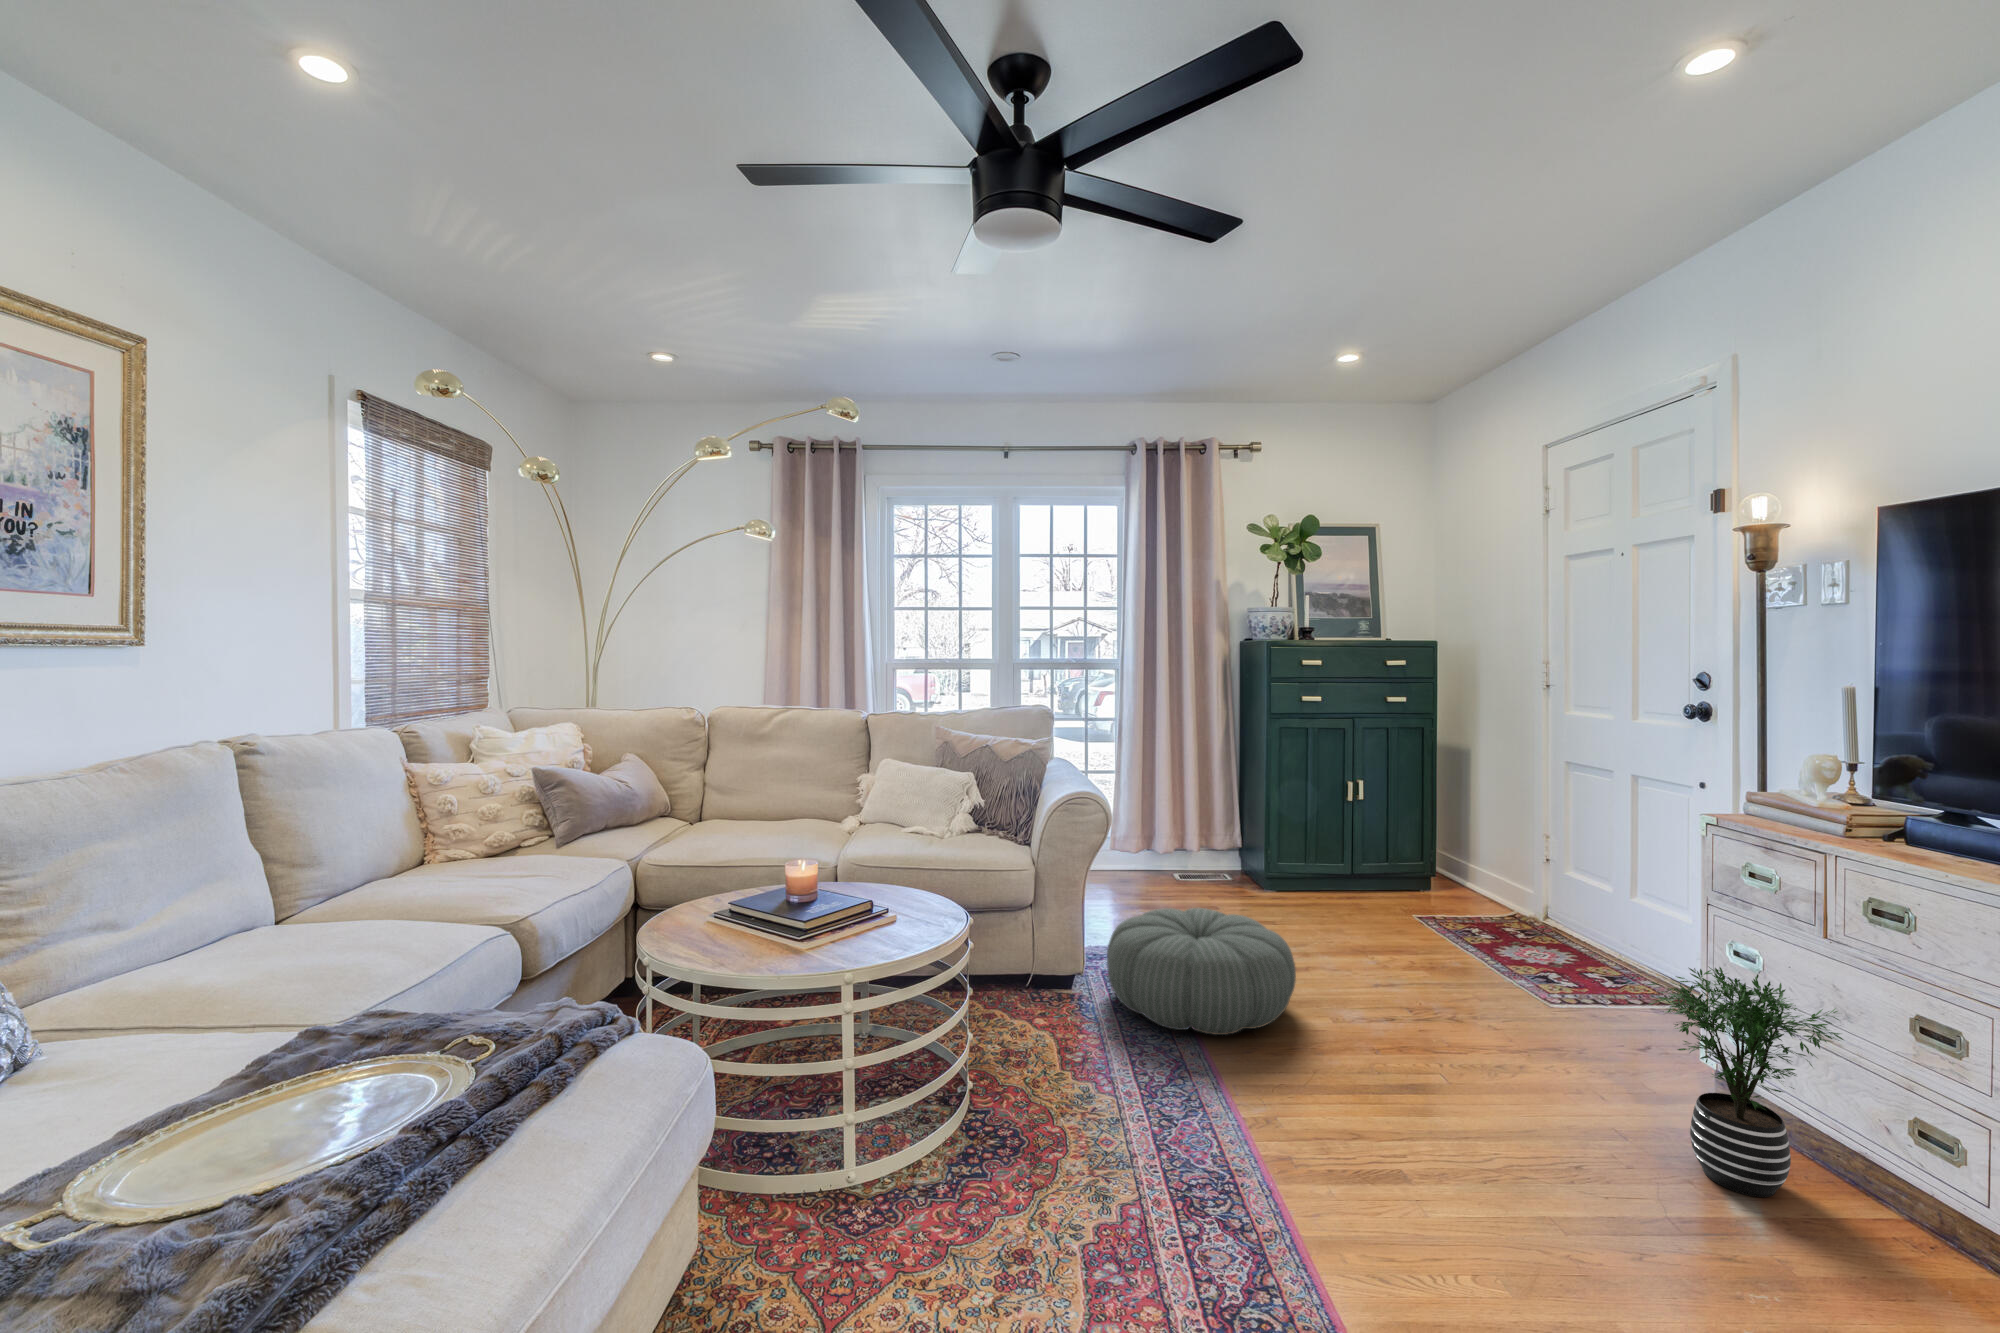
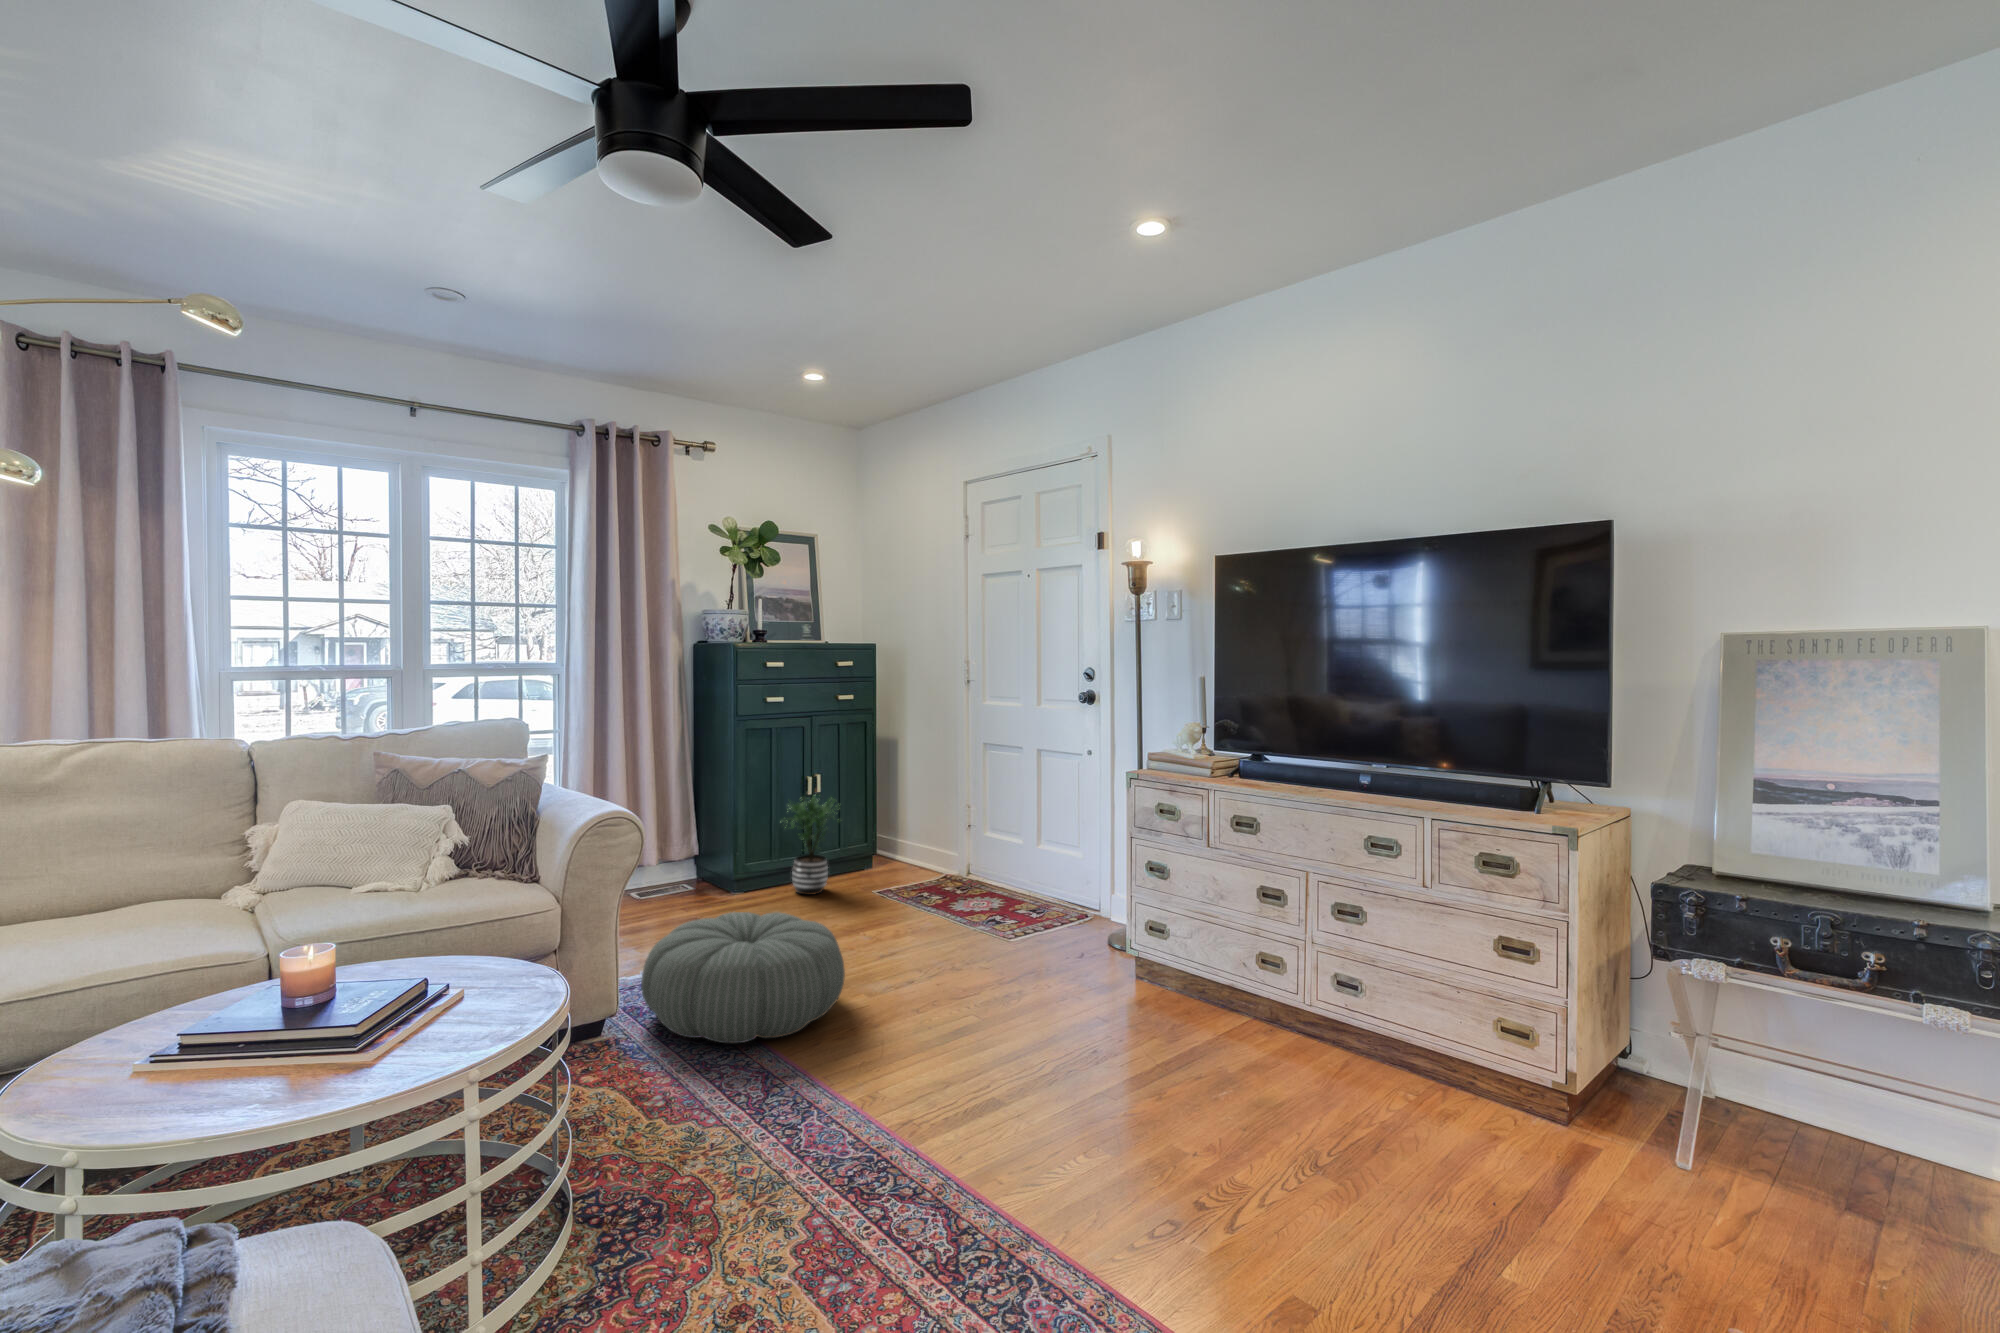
potted plant: present [1647,967,1843,1197] -> present [780,795,837,895]

